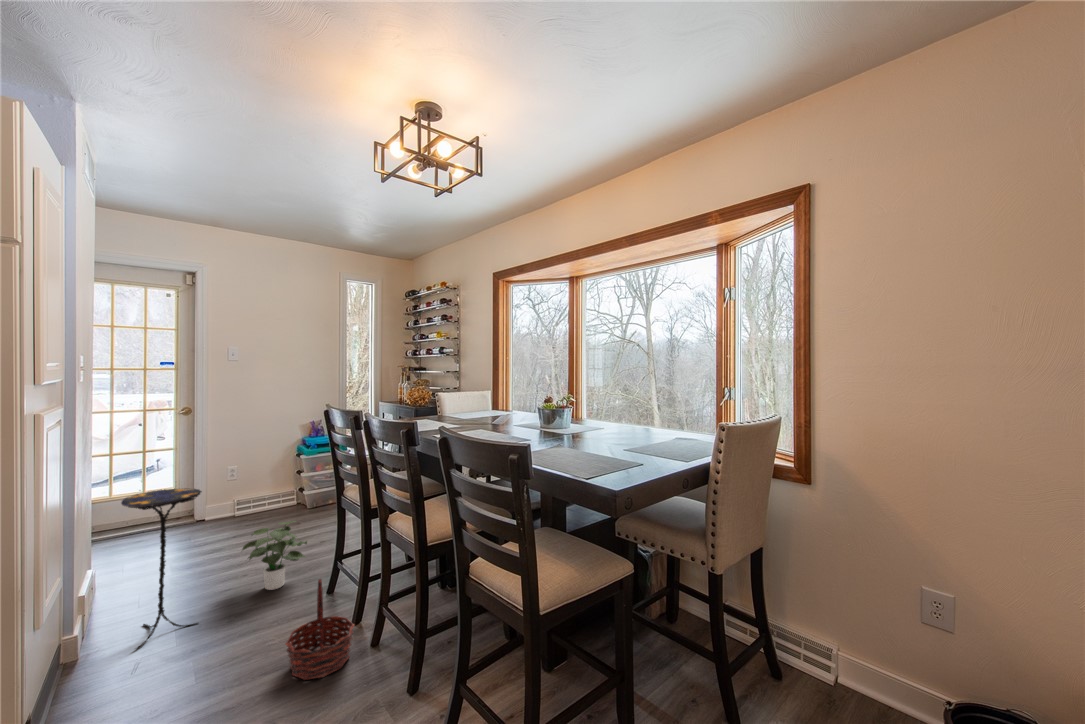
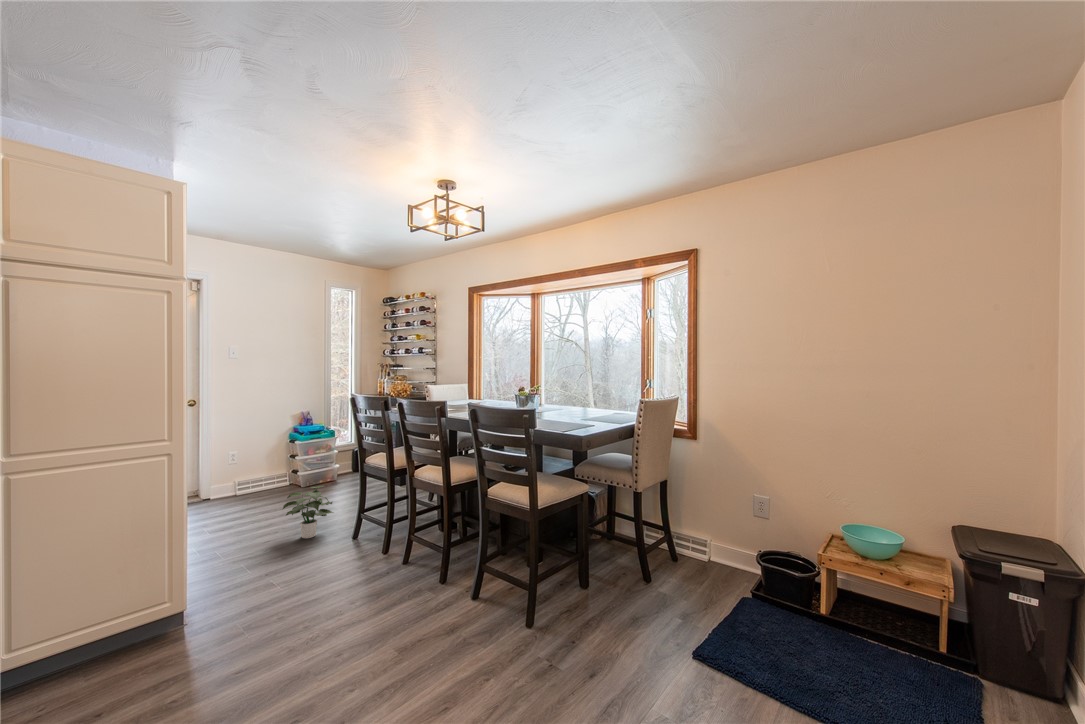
side table: present [121,488,202,648] -> none [208,458,264,575]
basket: present [286,579,354,680] -> none [349,514,395,580]

